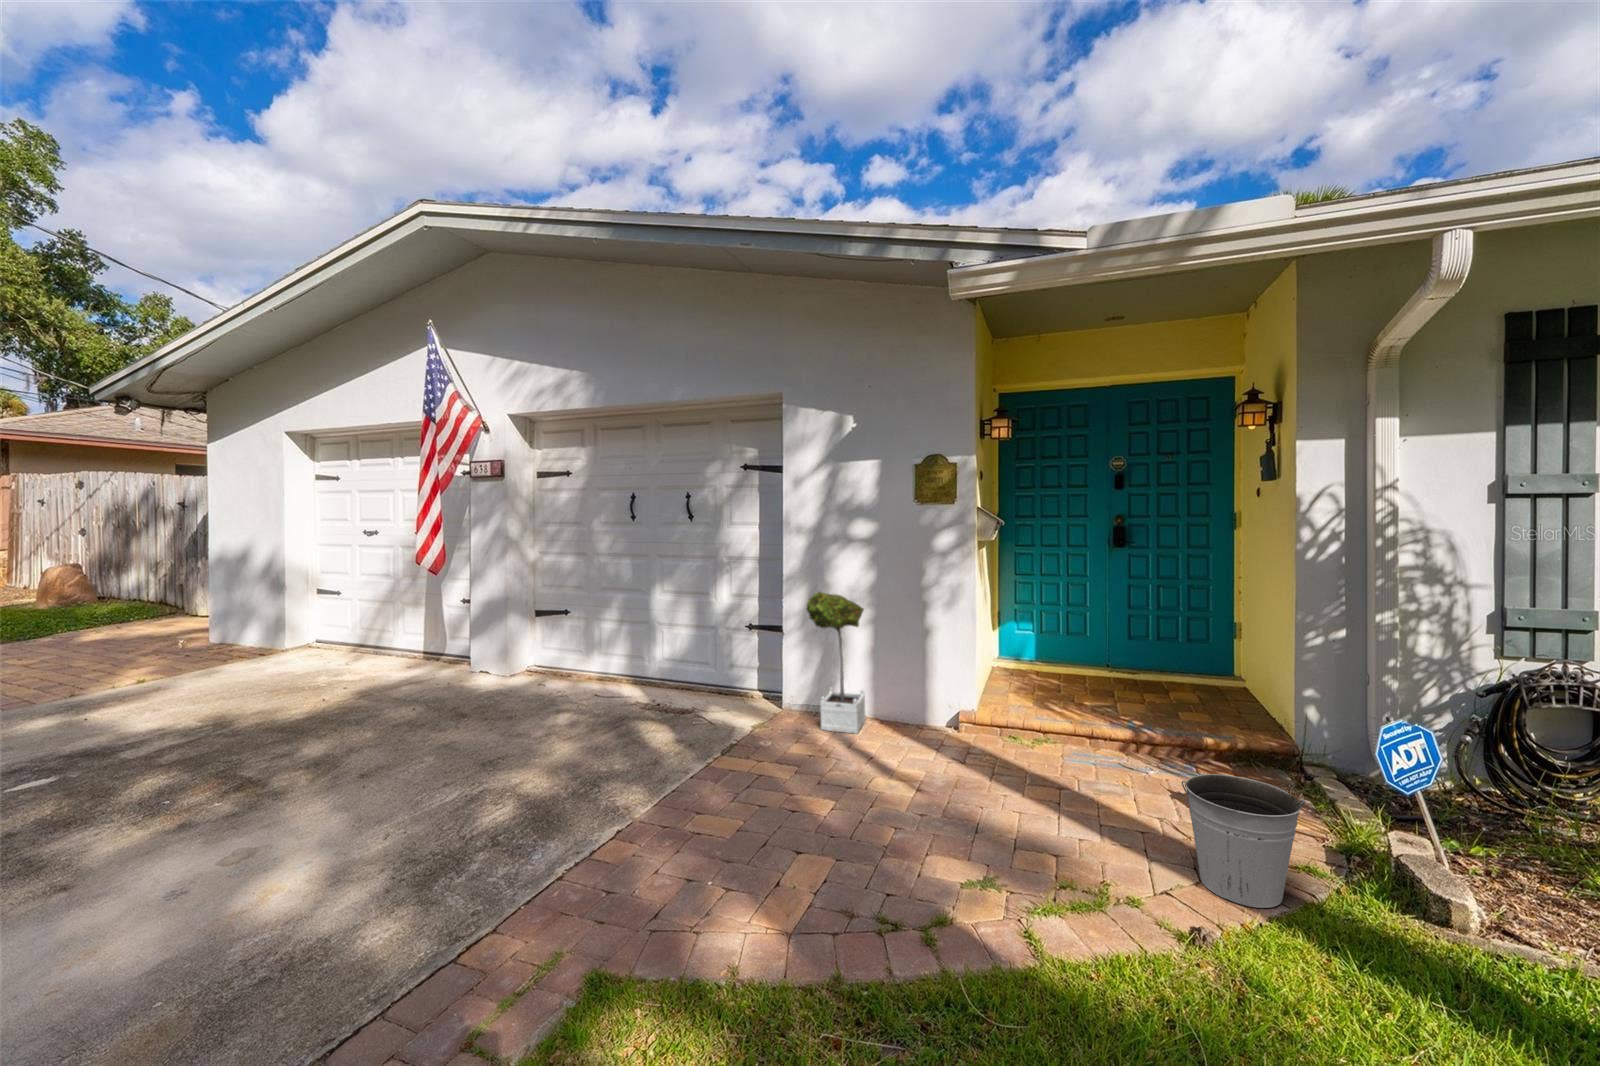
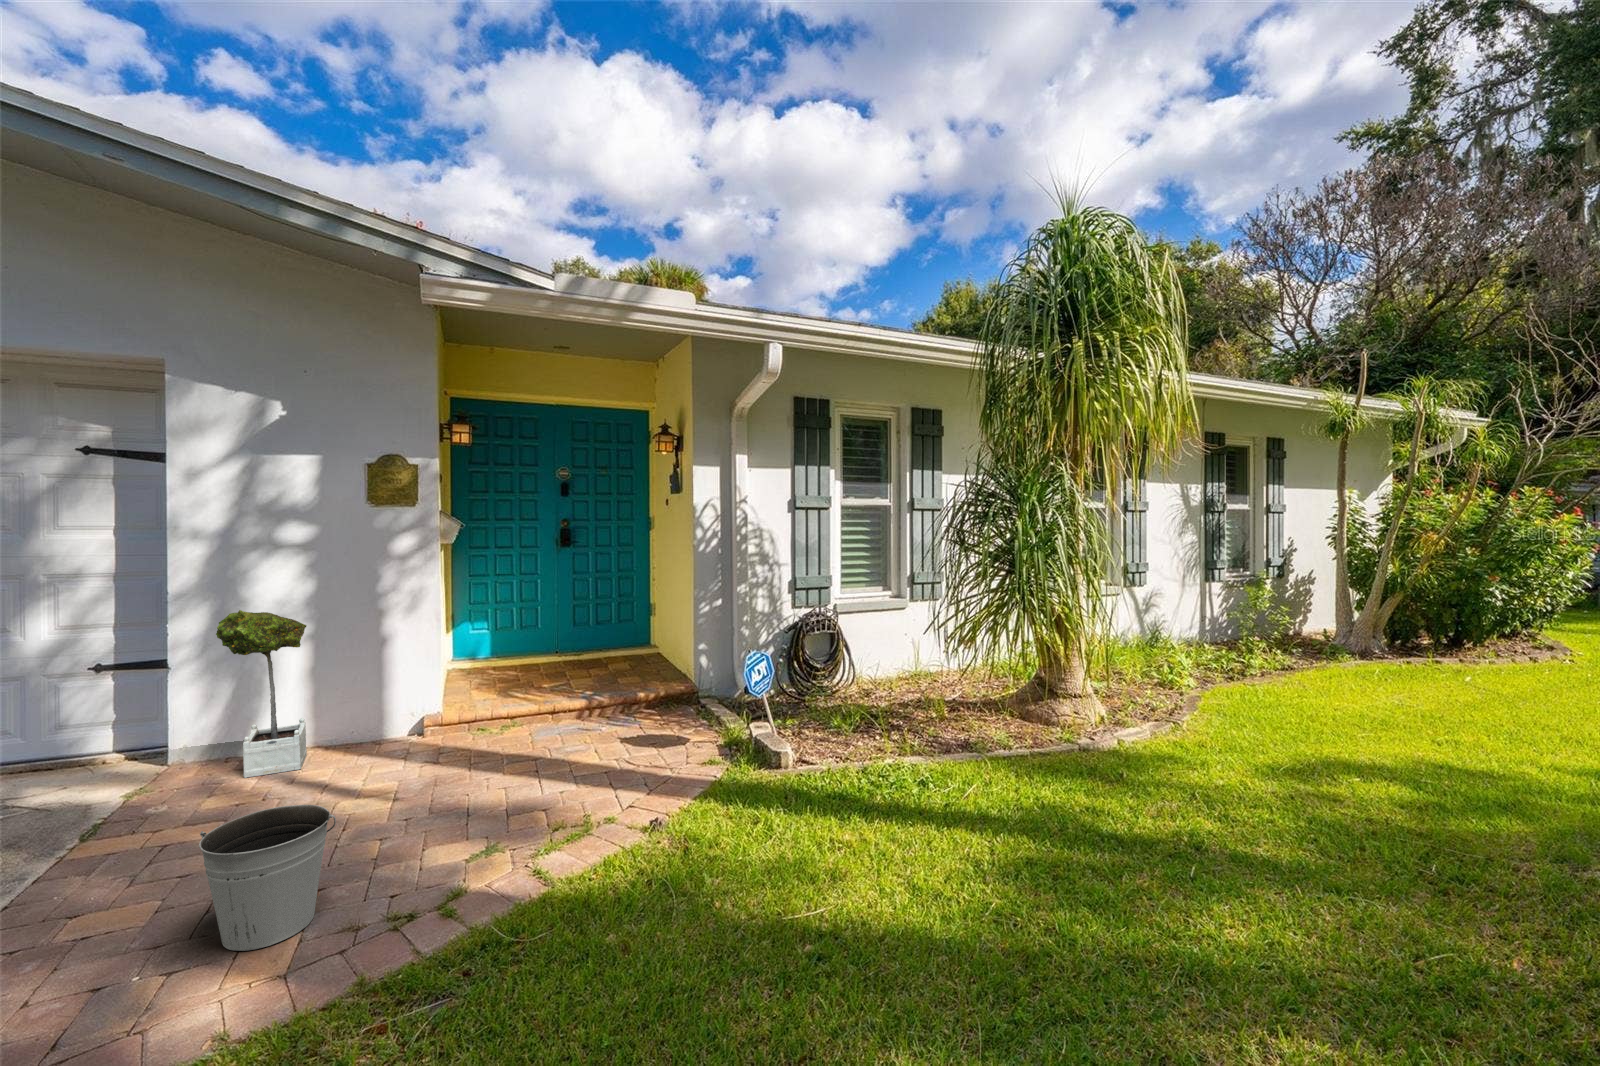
bucket: present [1181,774,1305,908] -> present [199,805,336,951]

